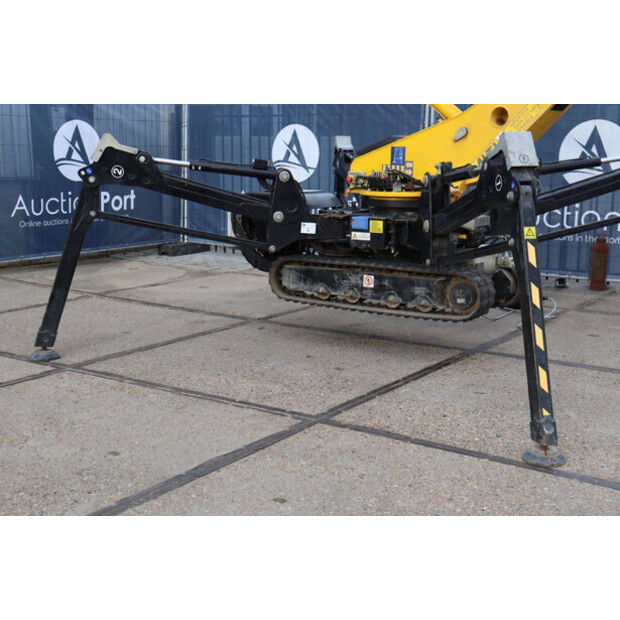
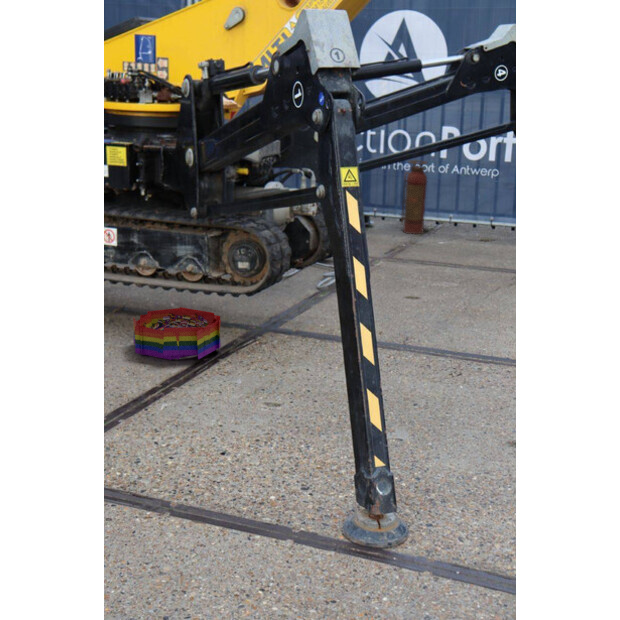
storage bin: none [384,330,445,363] -> present [133,307,221,360]

